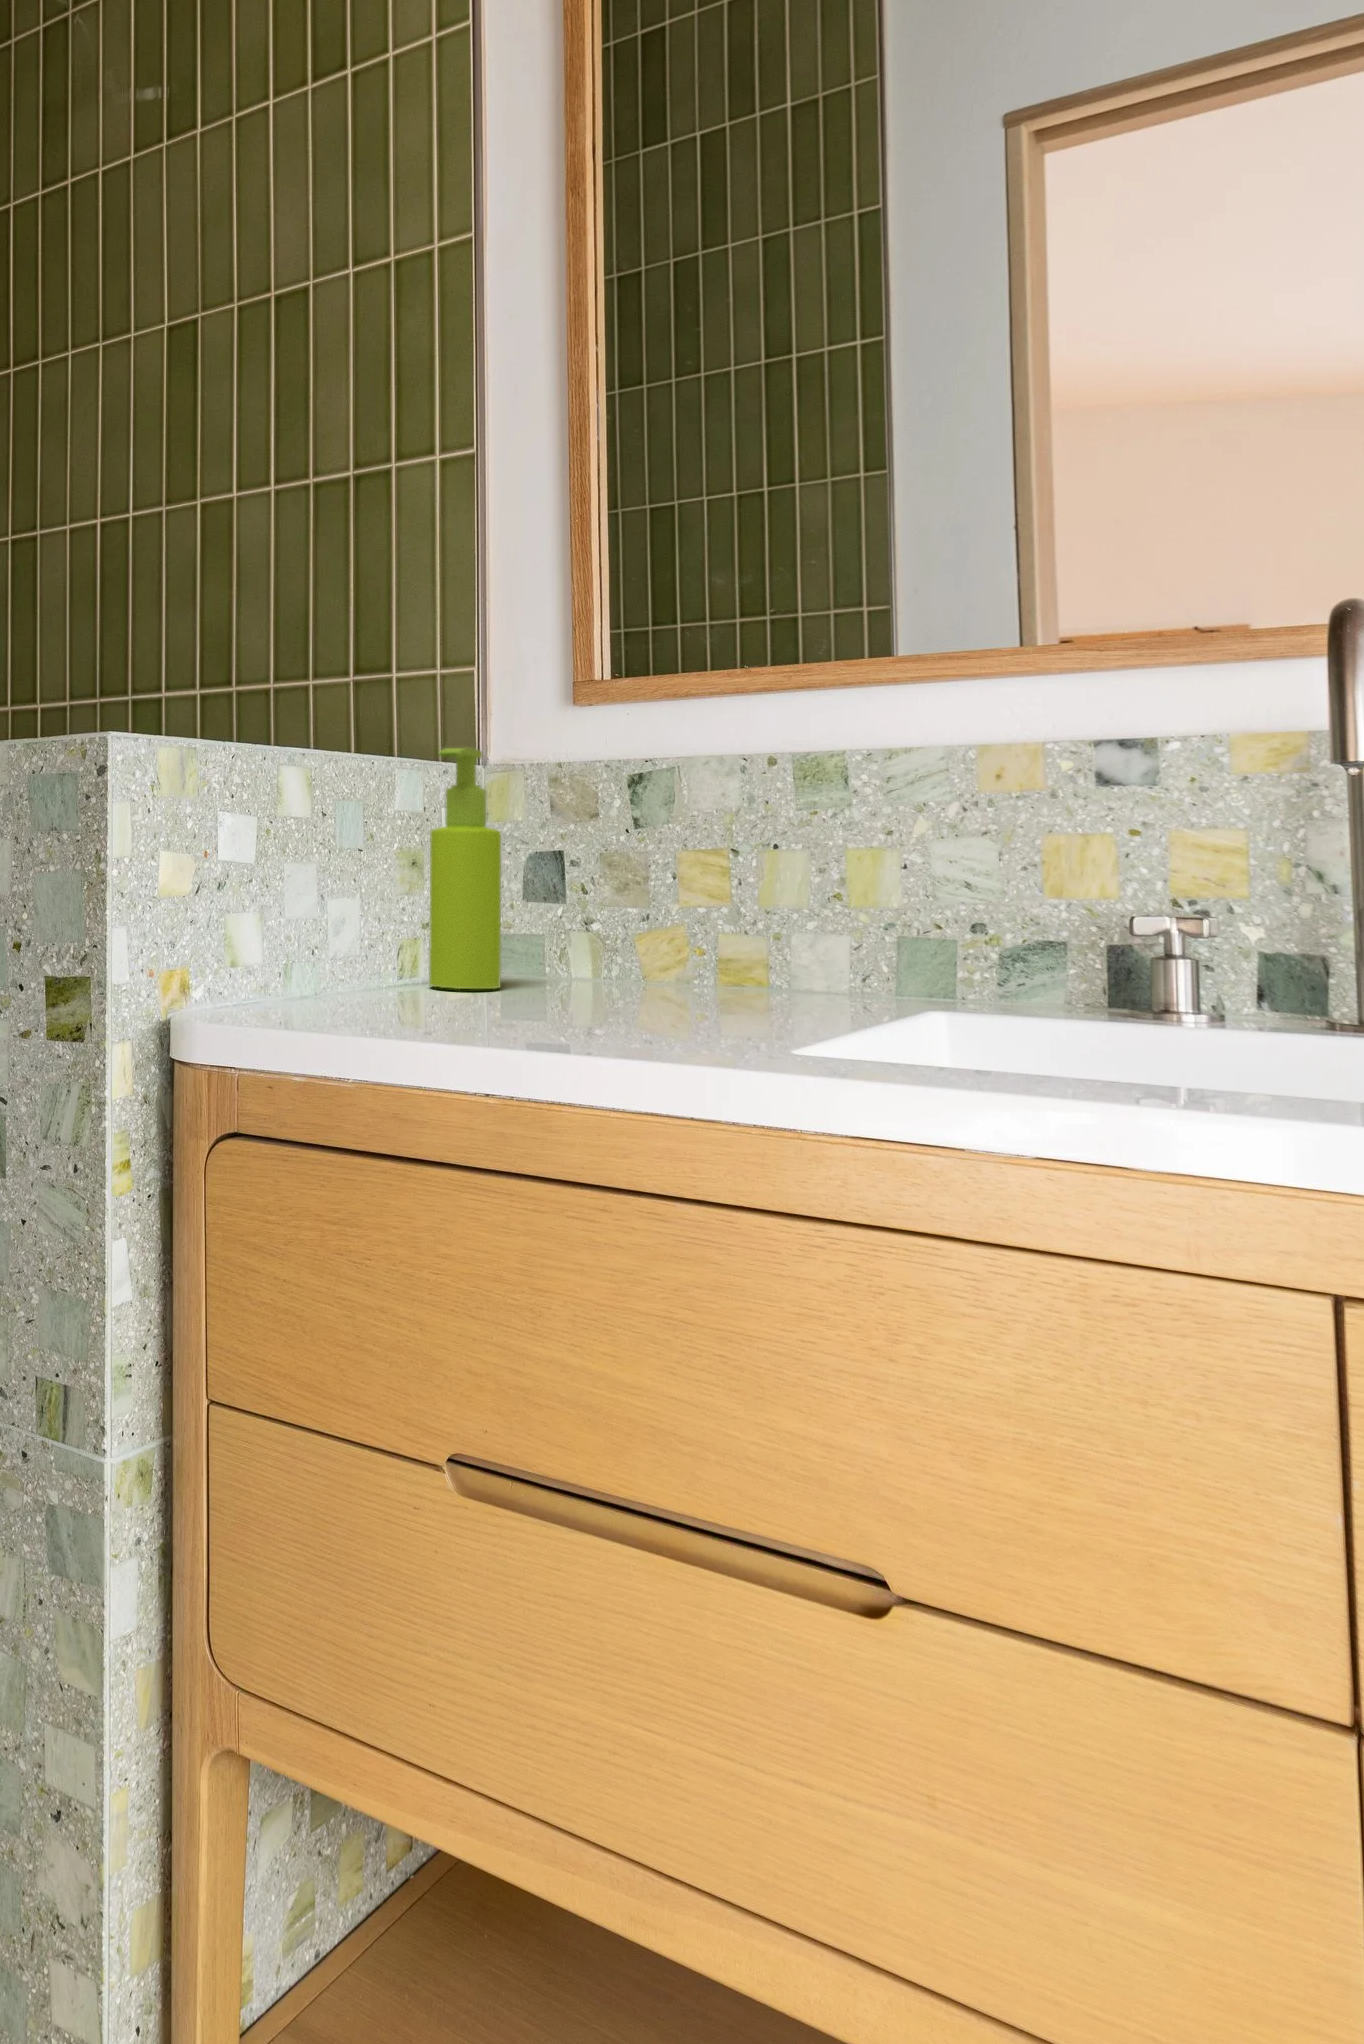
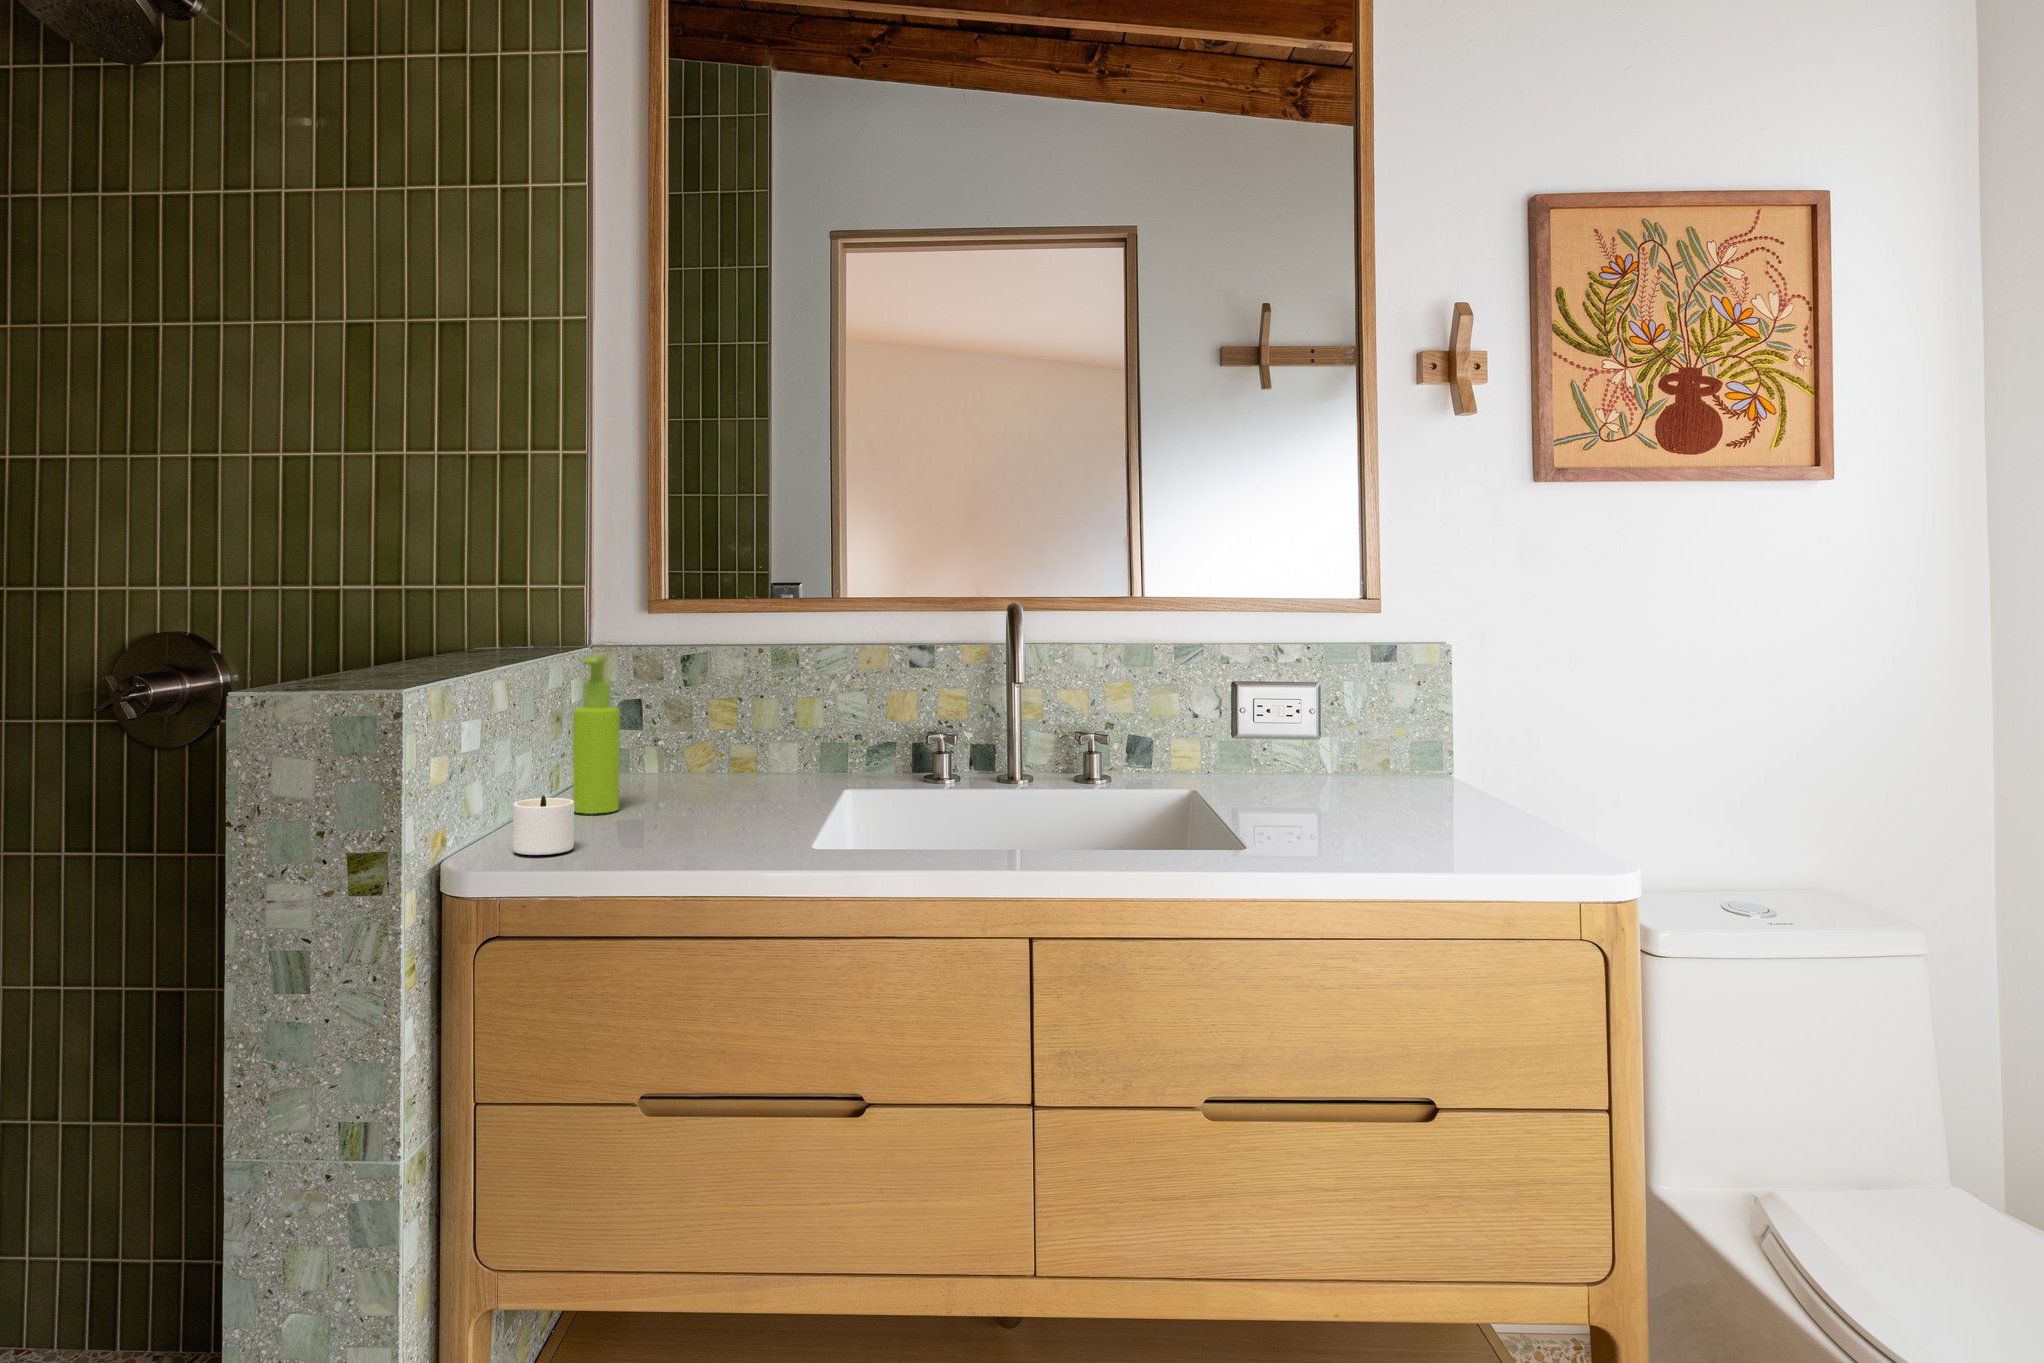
candle: none [300,929,434,1021] -> present [513,795,574,855]

